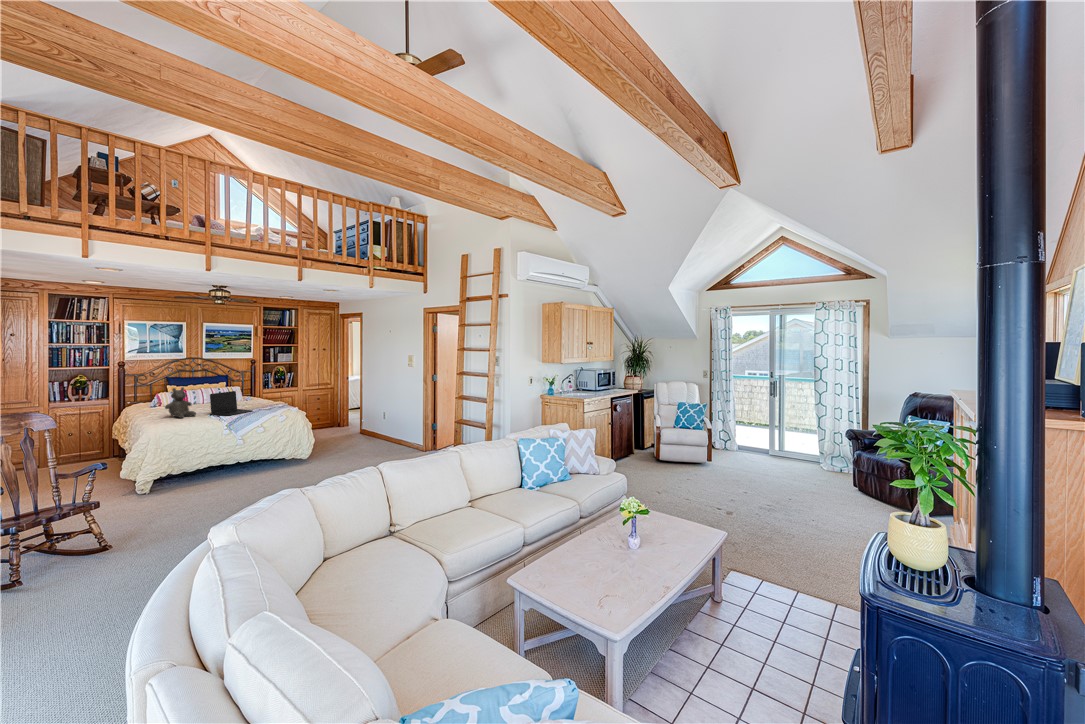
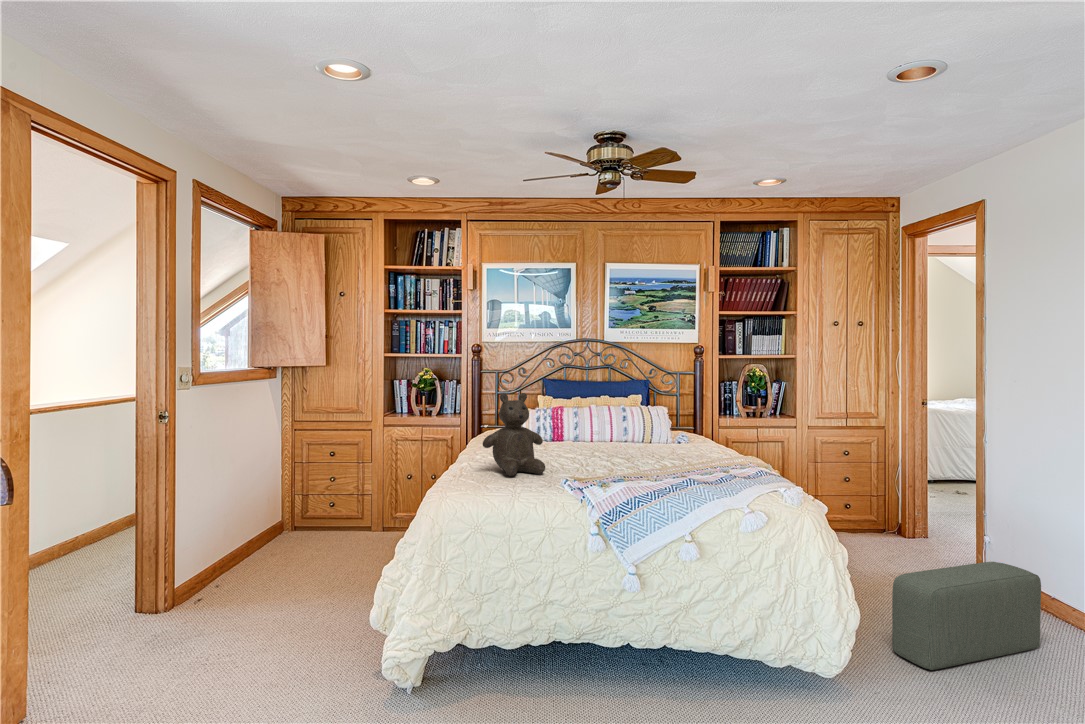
laptop: present [210,391,253,416] -> none [576,412,679,485]
pouf: none [325,425,366,454] -> present [892,562,1041,670]

